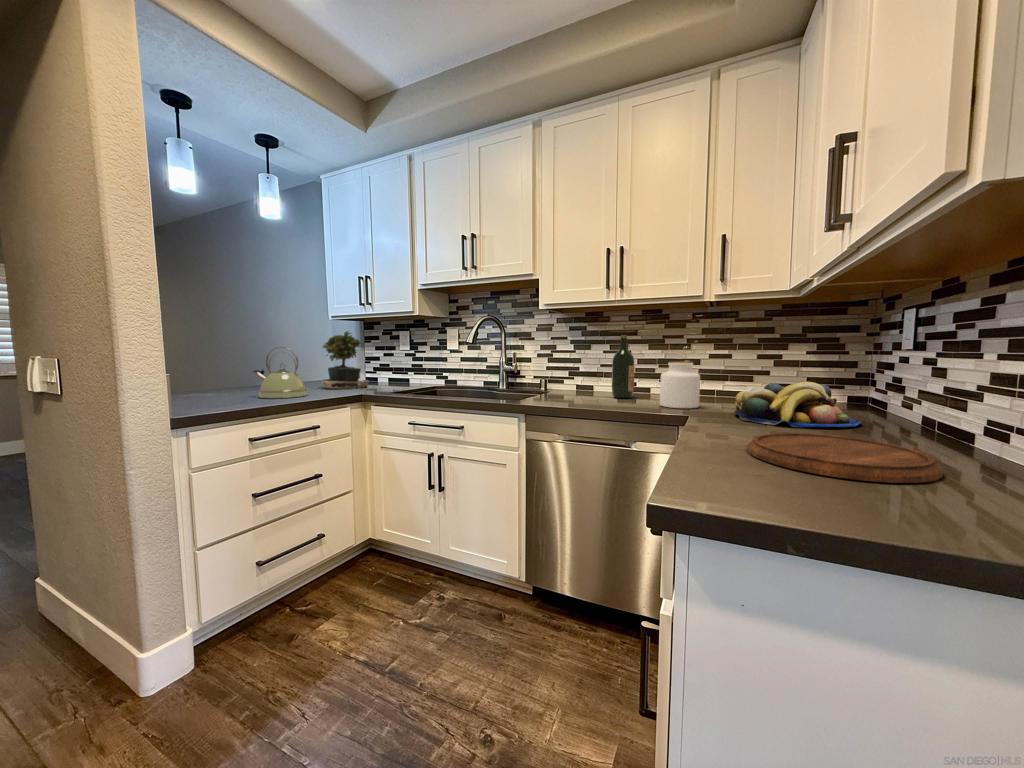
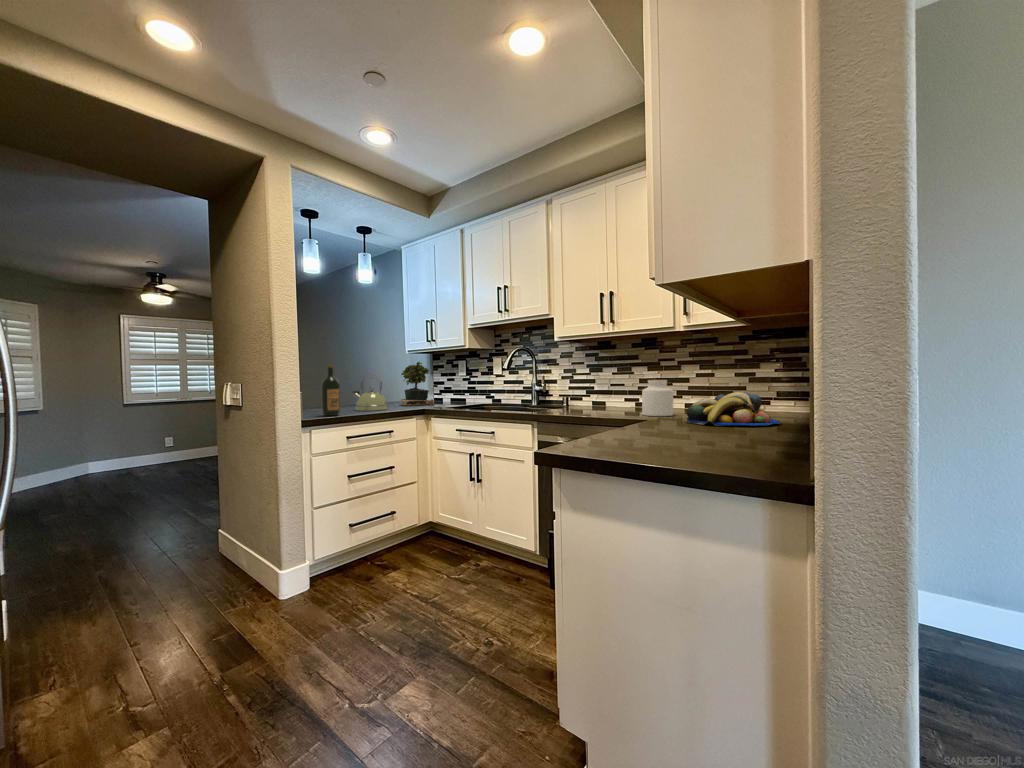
wine bottle: present [612,335,634,398] -> present [321,365,340,416]
cutting board: present [747,433,943,483] -> none [642,425,753,447]

